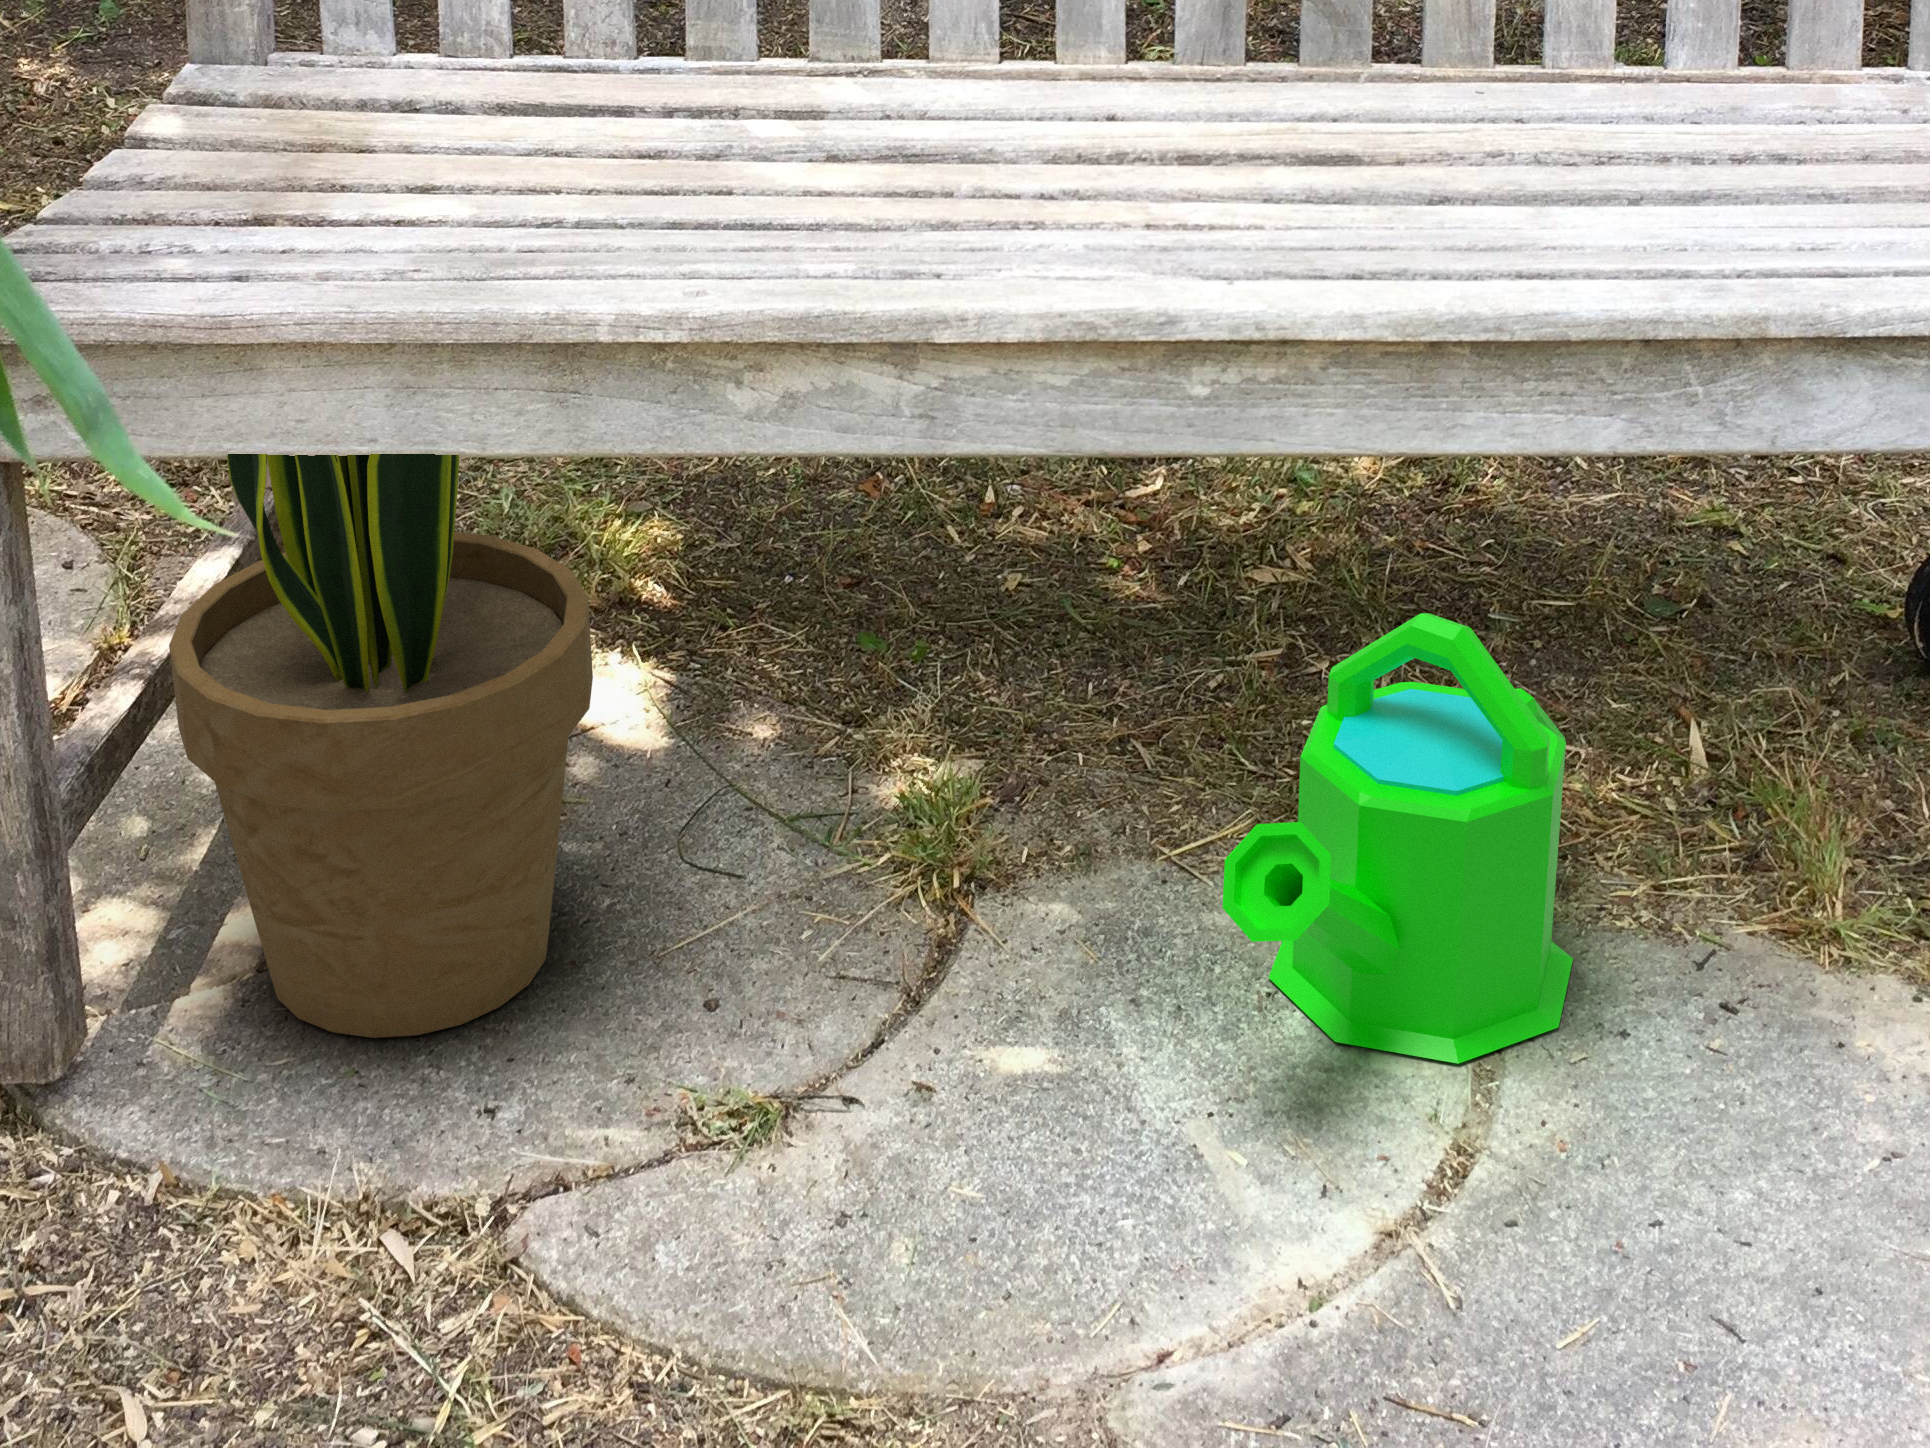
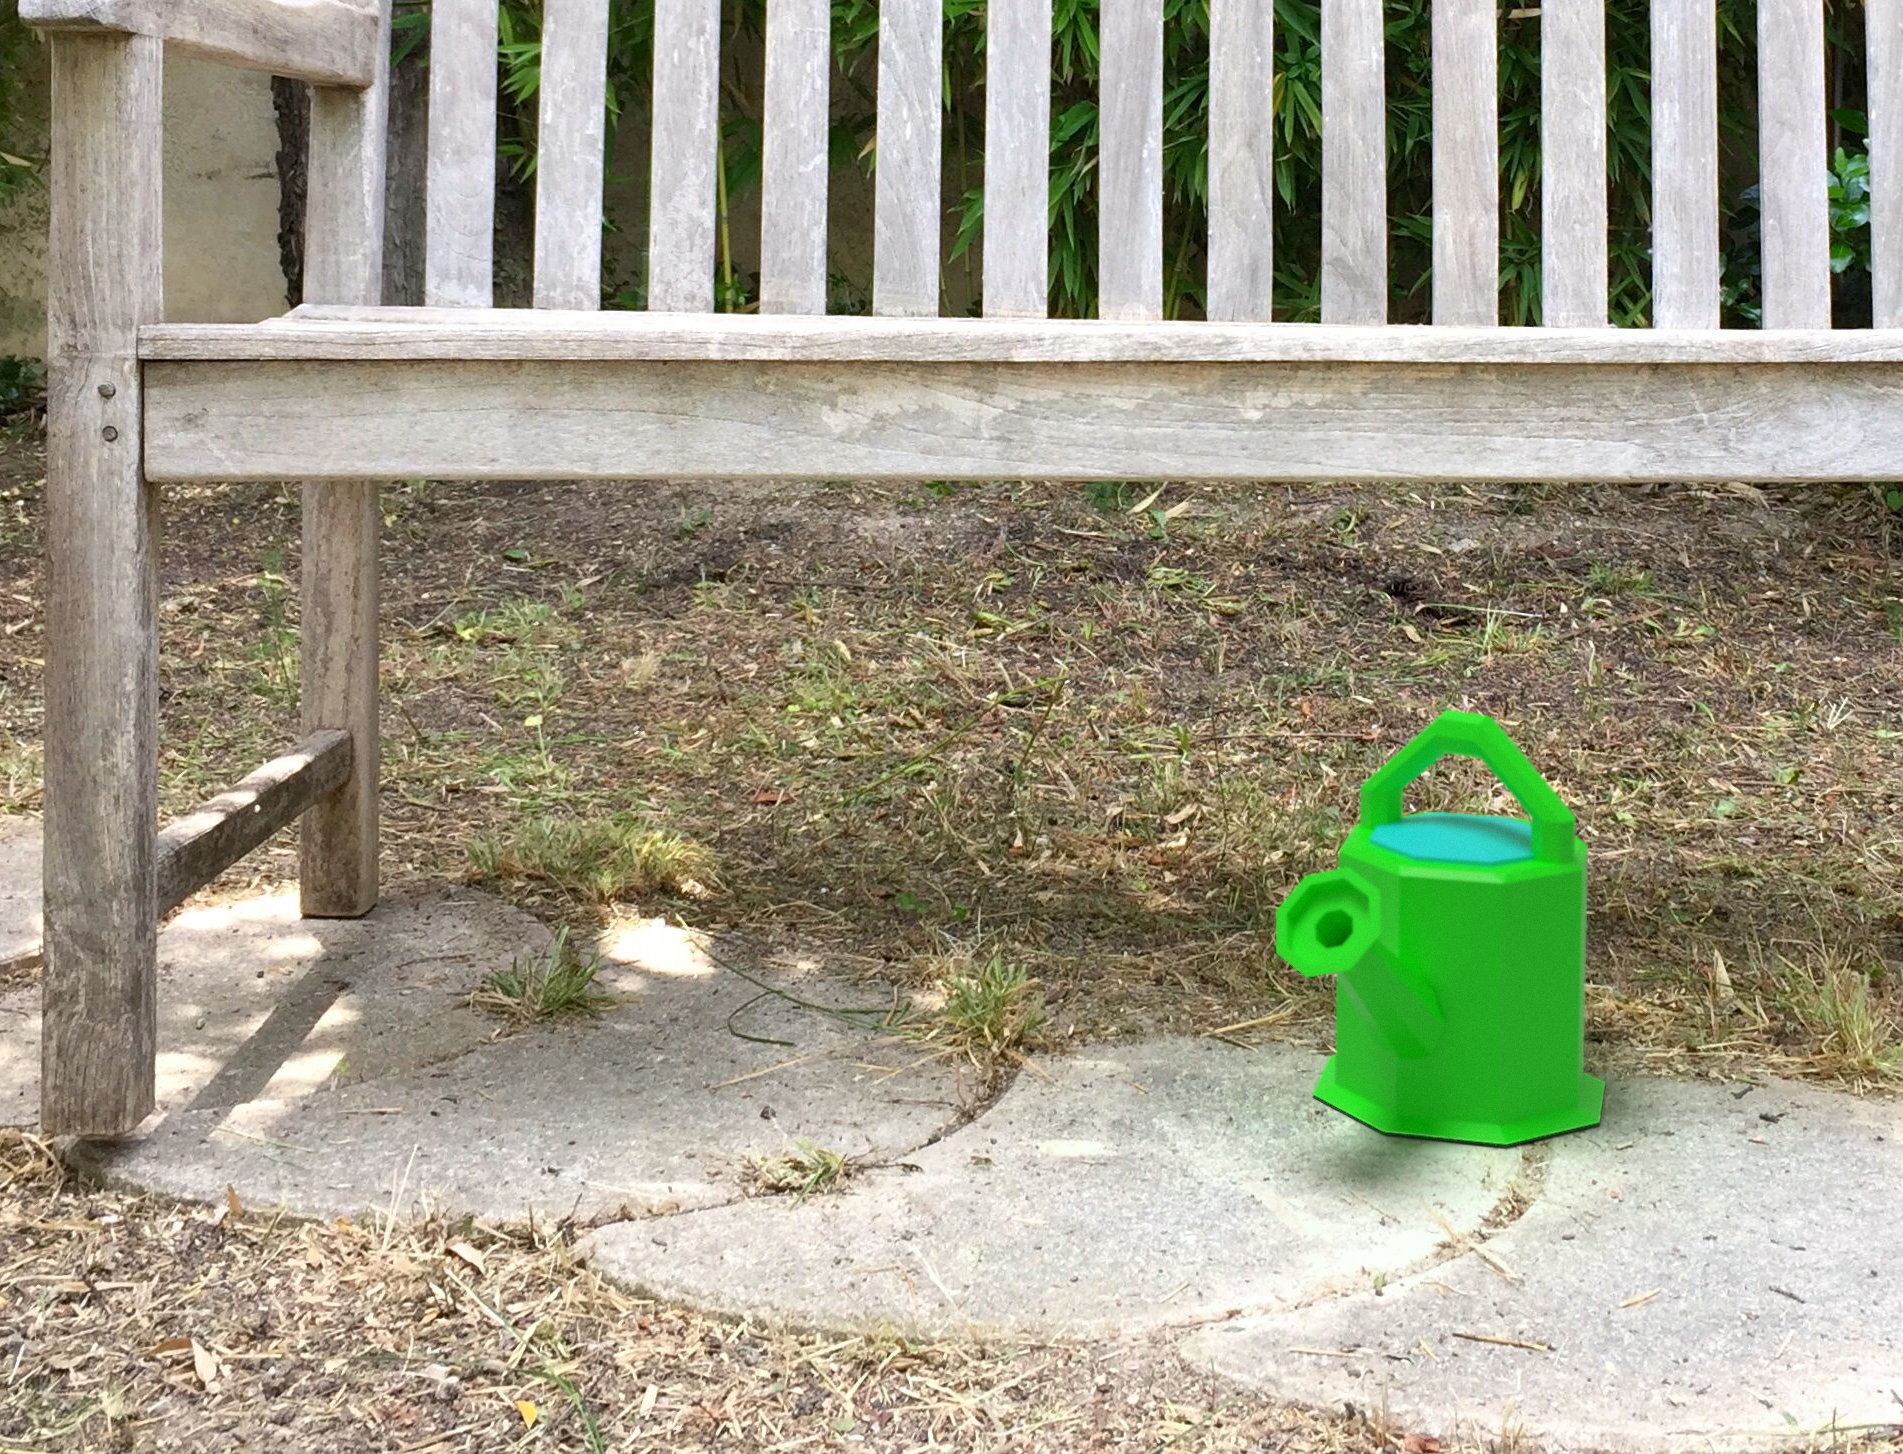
potted plant: present [169,220,593,1038] -> none [268,311,716,1132]

